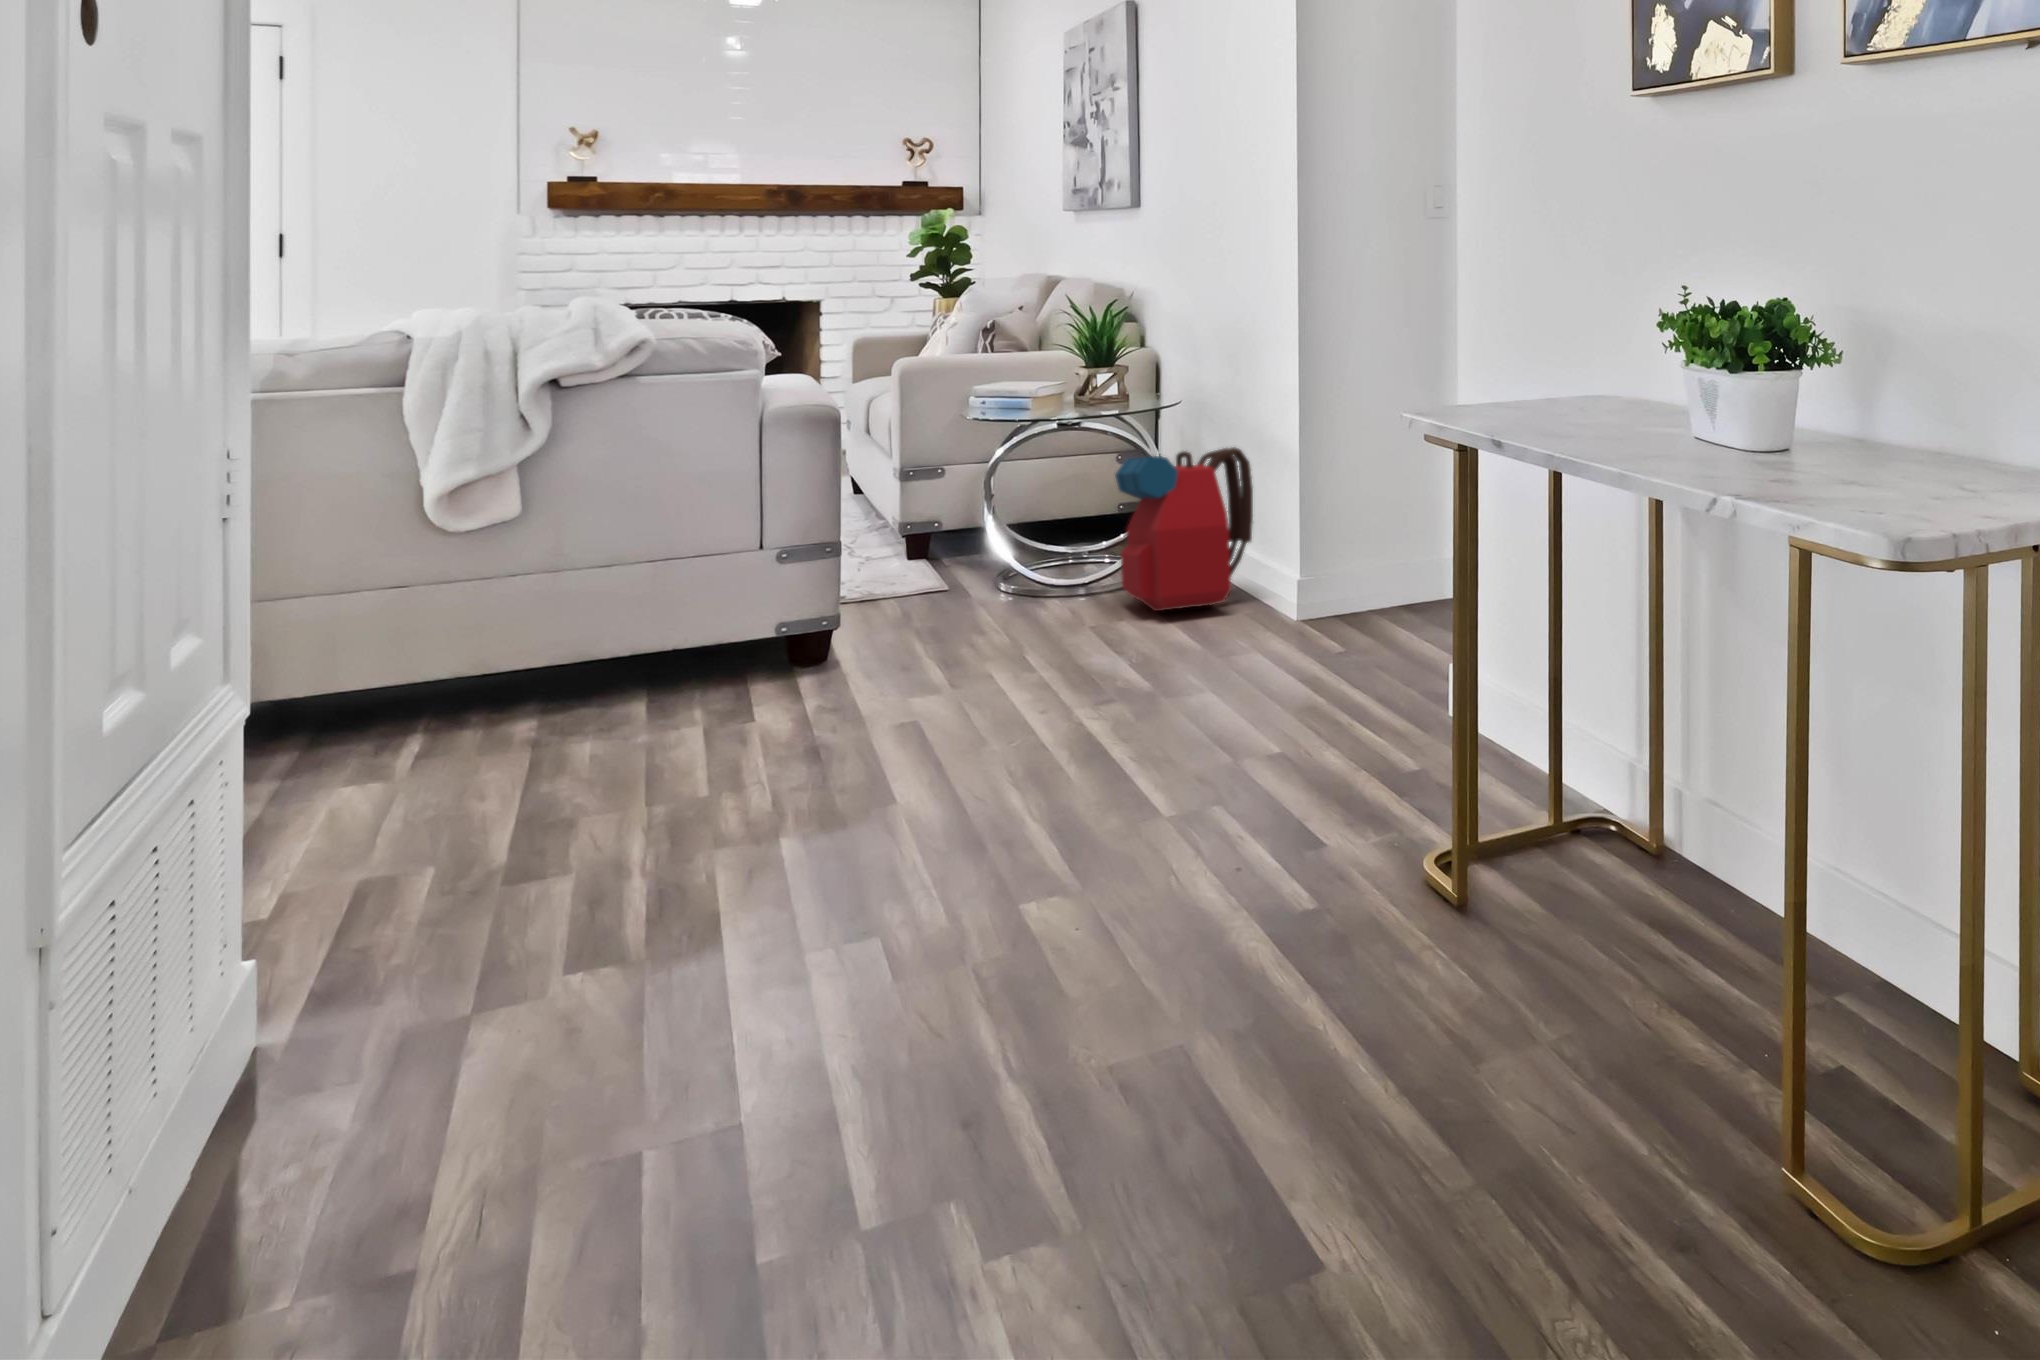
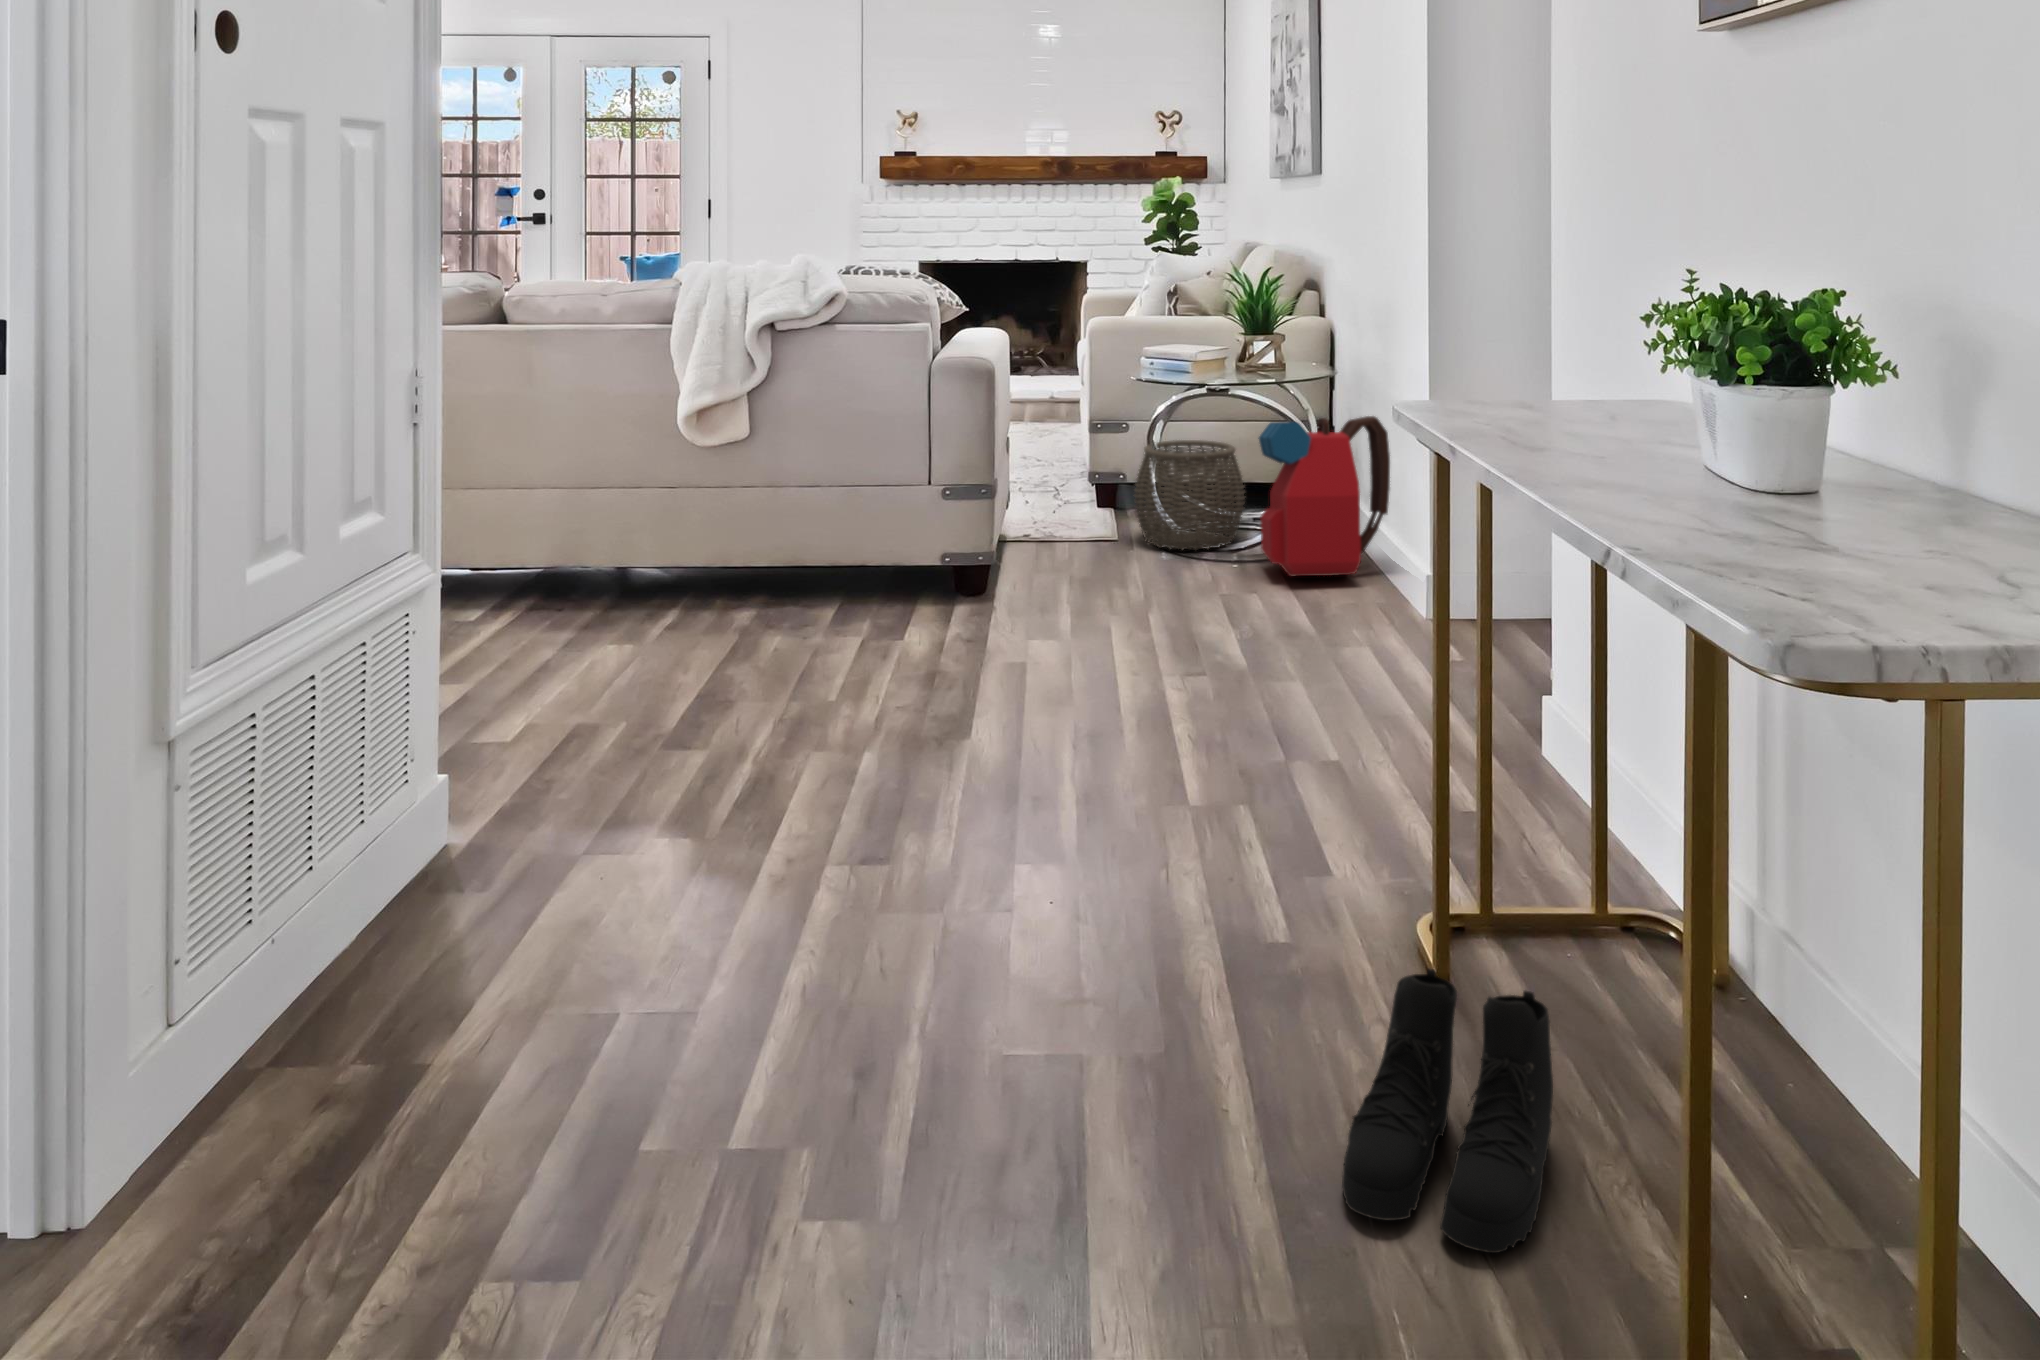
woven basket: none [968,482,1091,597] -> present [1135,440,1245,550]
boots: none [1473,896,1634,1102] -> present [1342,969,1553,1253]

